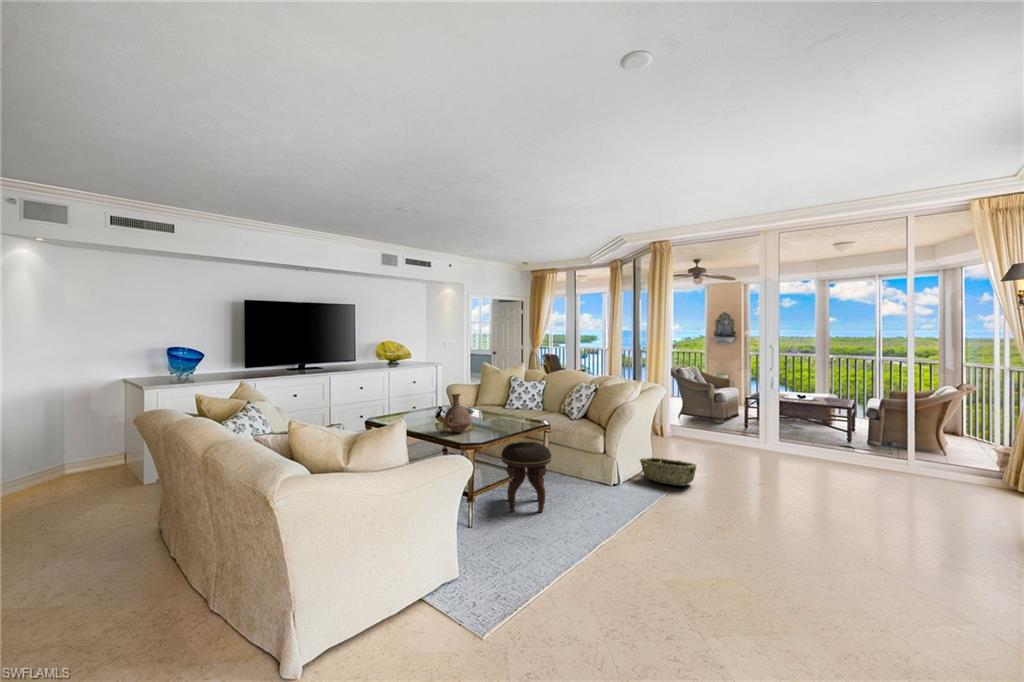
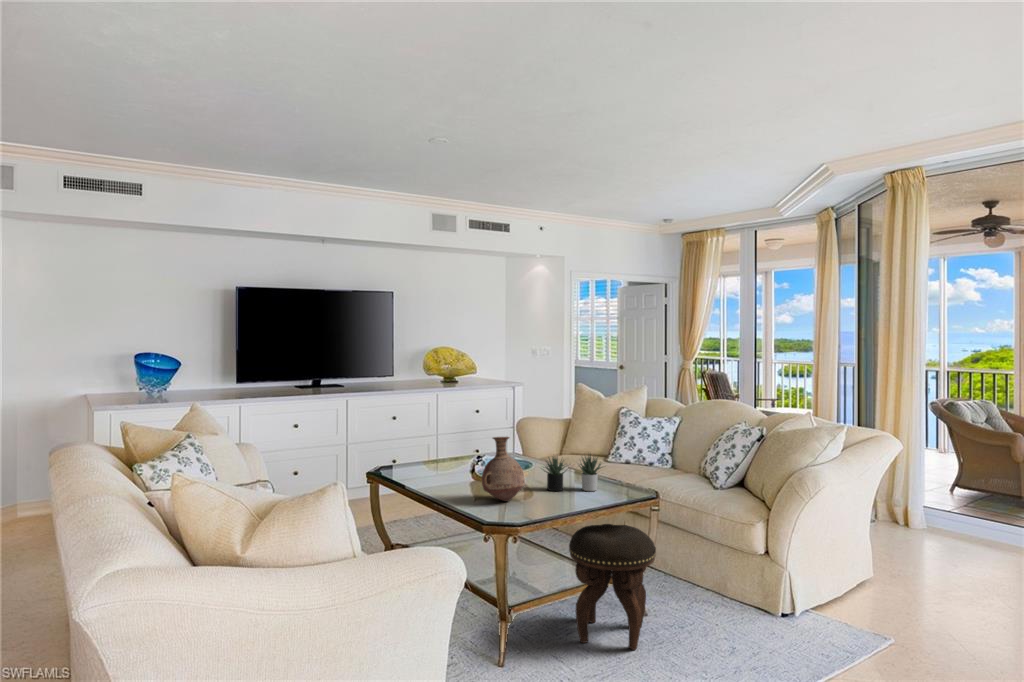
succulent plant: none [474,401,516,426] -> present [543,455,602,491]
woven basket: present [640,458,696,486] -> none [837,569,953,630]

